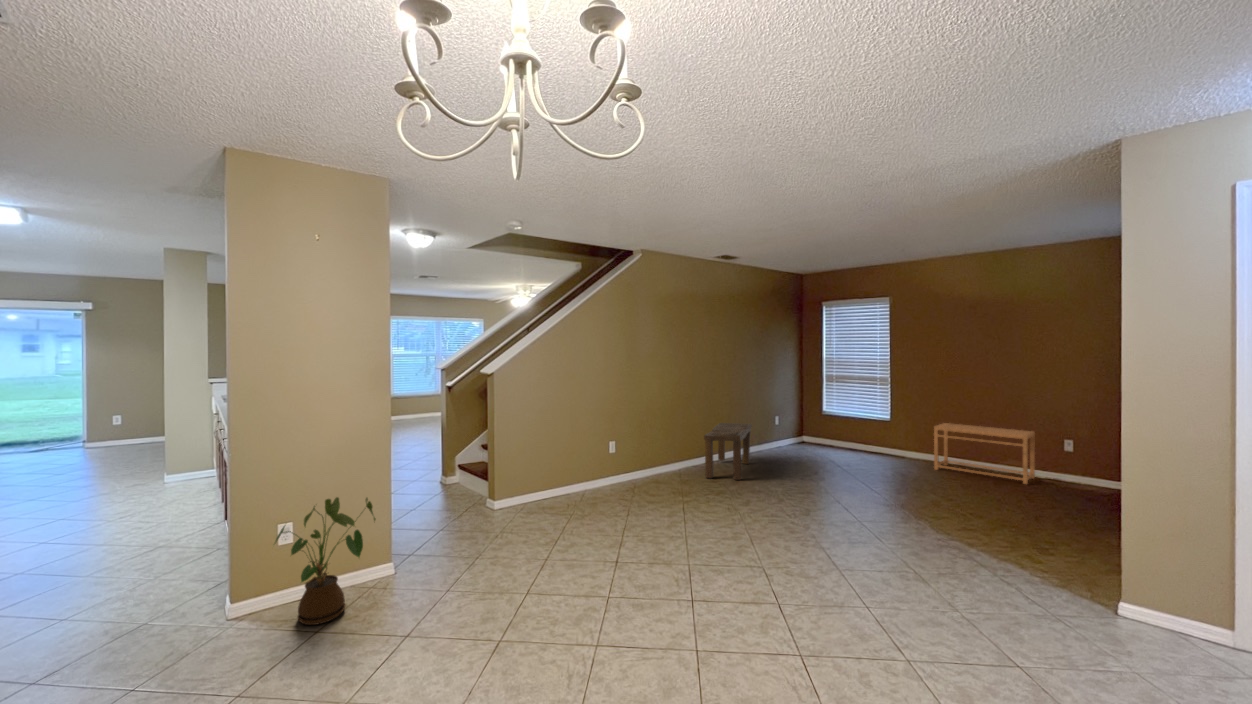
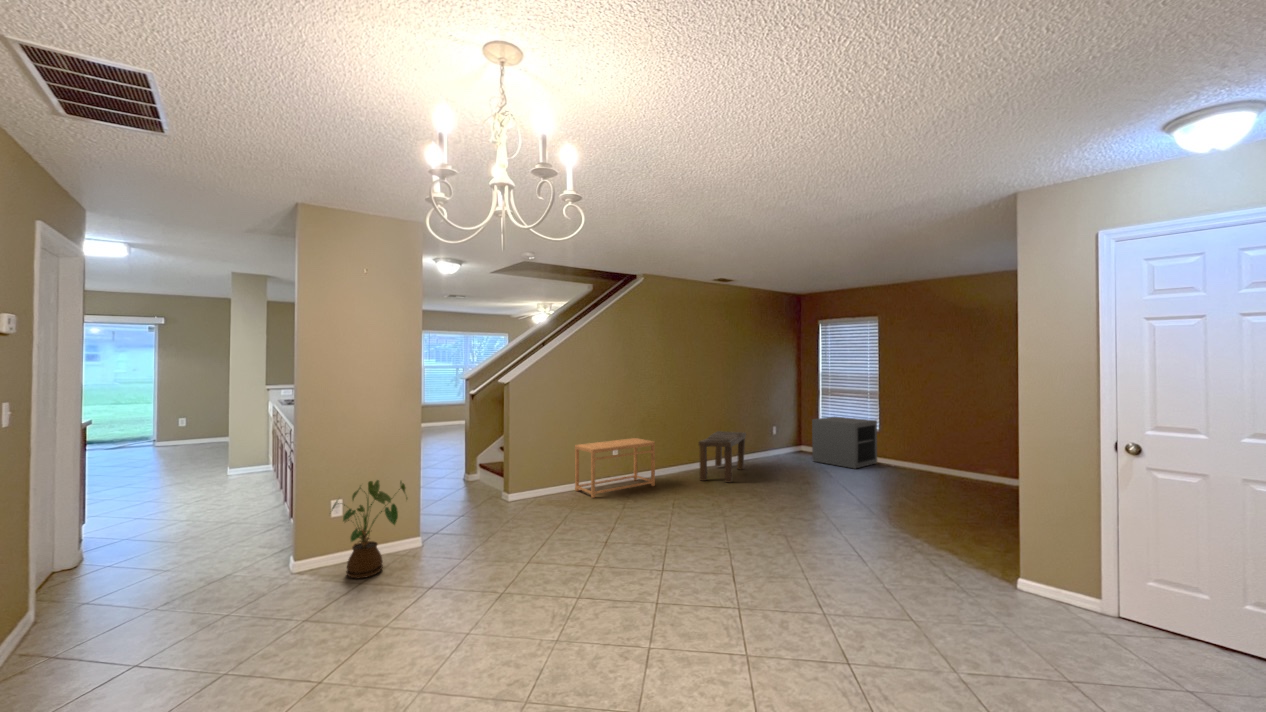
storage cabinet: none [819,405,888,461] -> present [812,417,877,469]
side table: present [934,423,1035,484] -> present [575,438,655,498]

